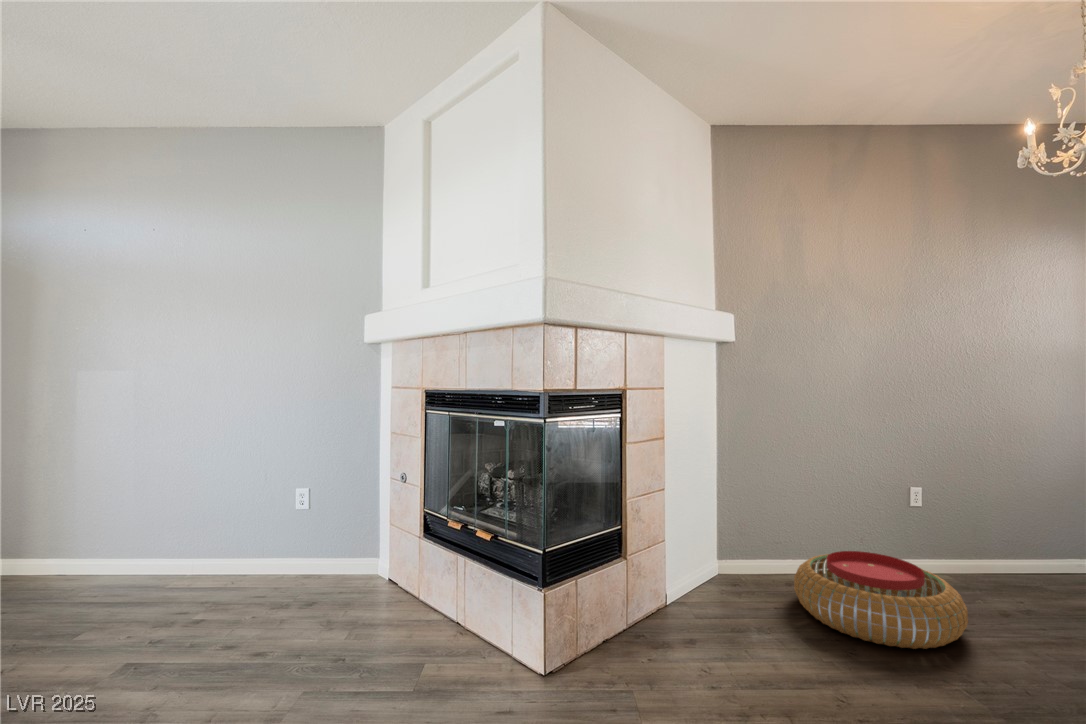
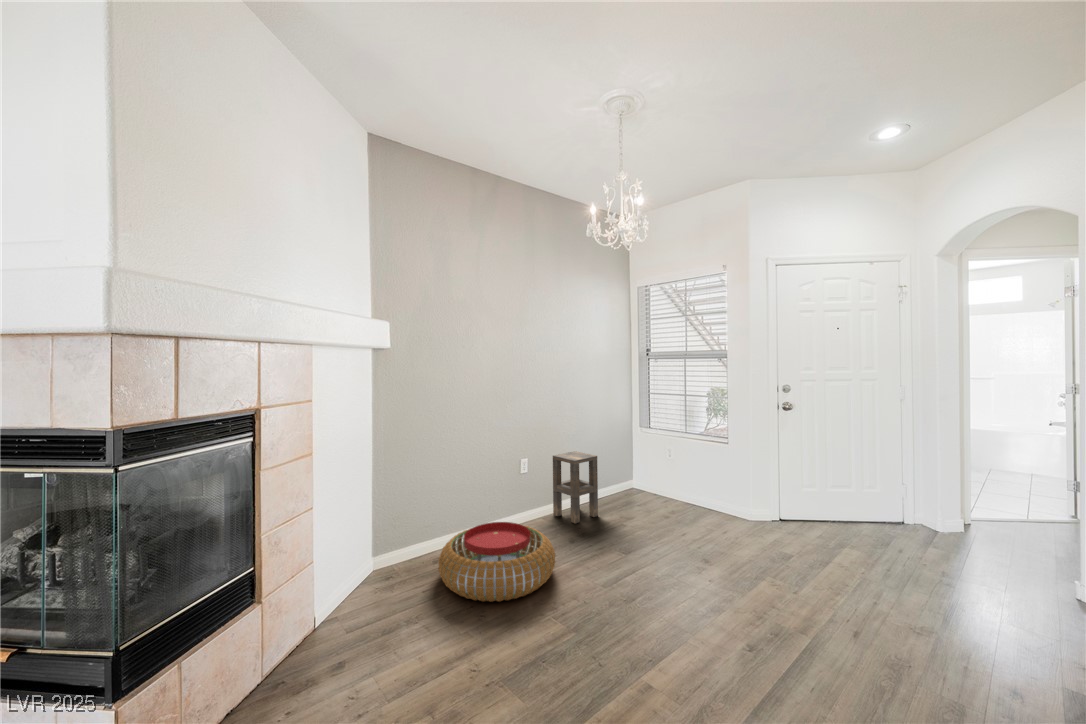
side table: none [965,488,1057,591] -> present [553,451,598,524]

